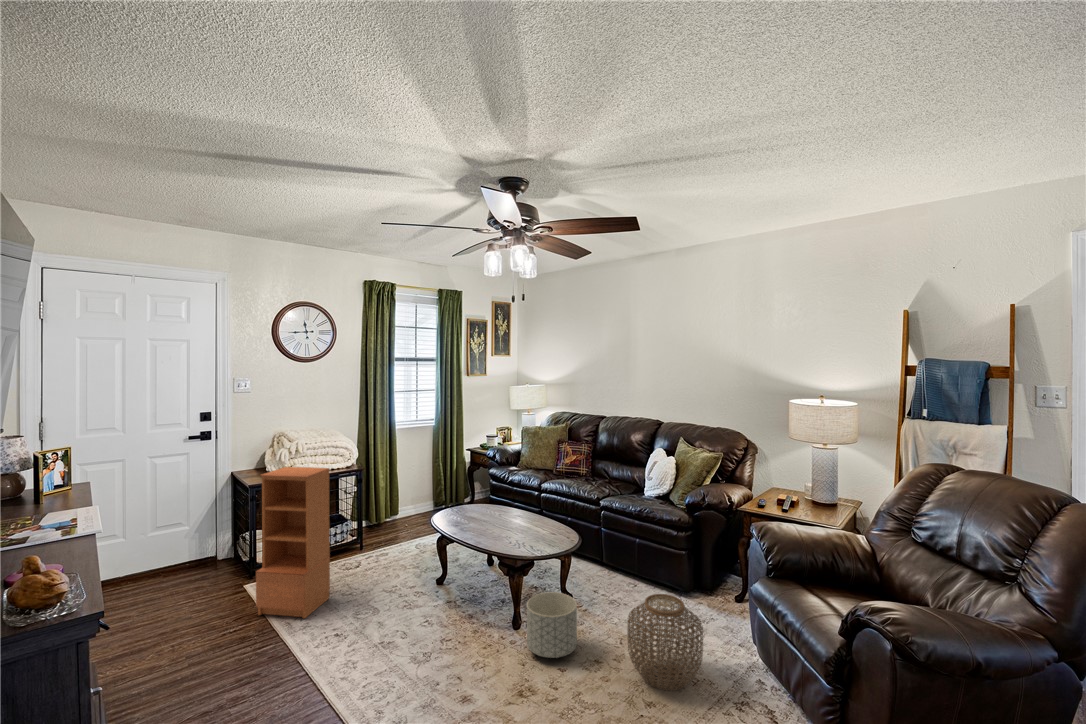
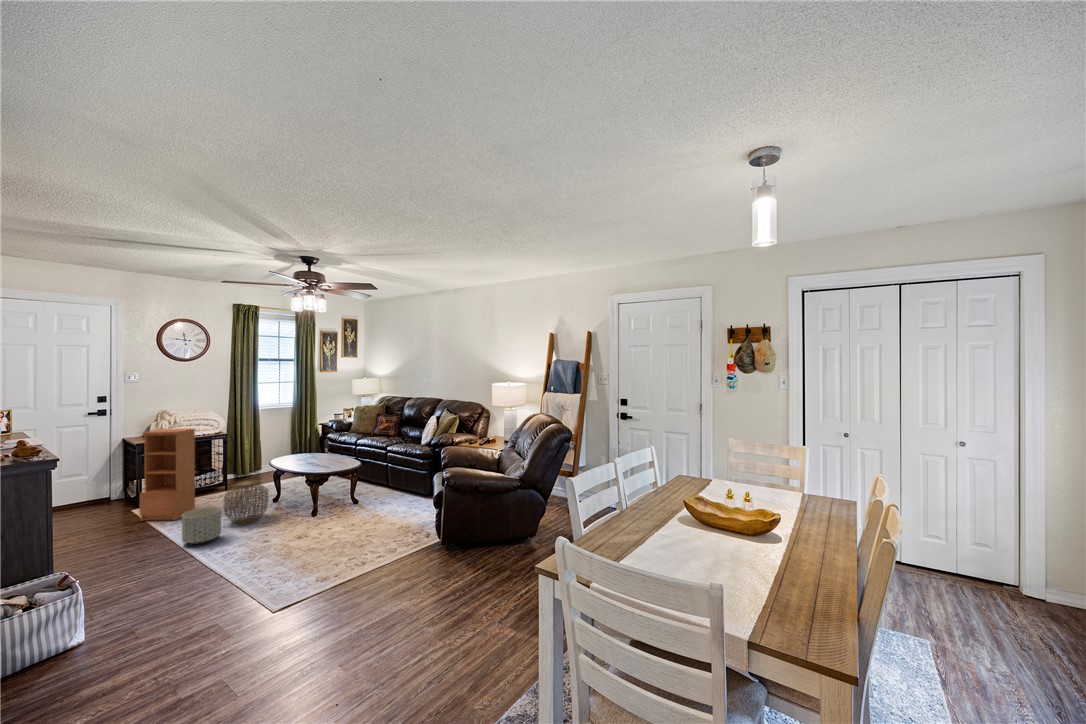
planter: present [527,592,577,658] -> present [182,507,221,544]
woven basket: present [627,594,703,690] -> present [224,480,268,524]

